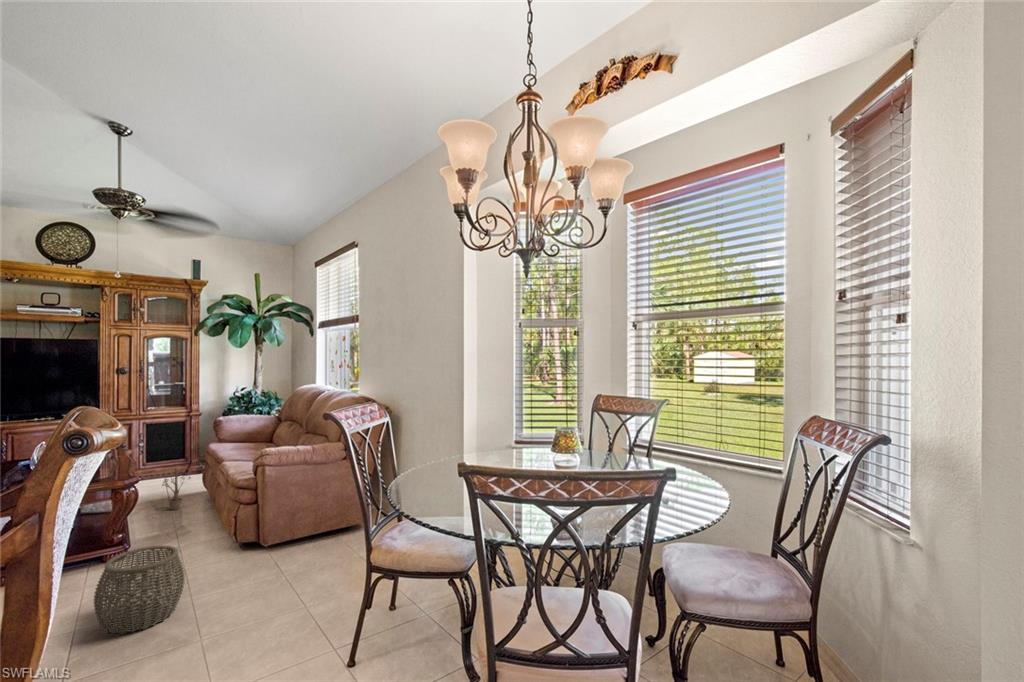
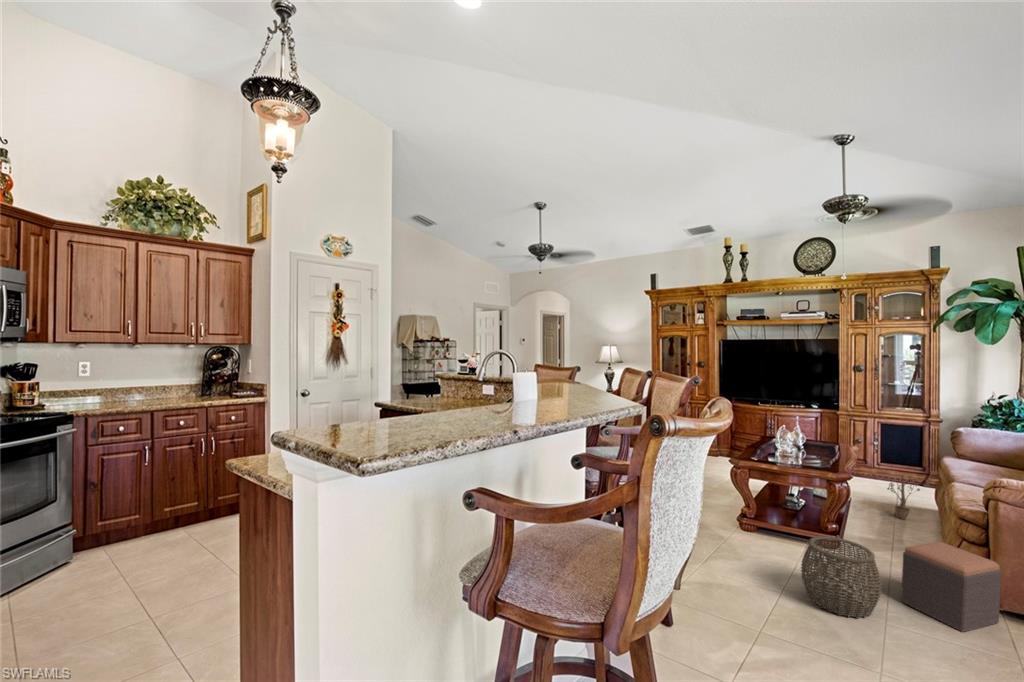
footstool: none [197,513,269,583] -> present [901,542,1001,632]

